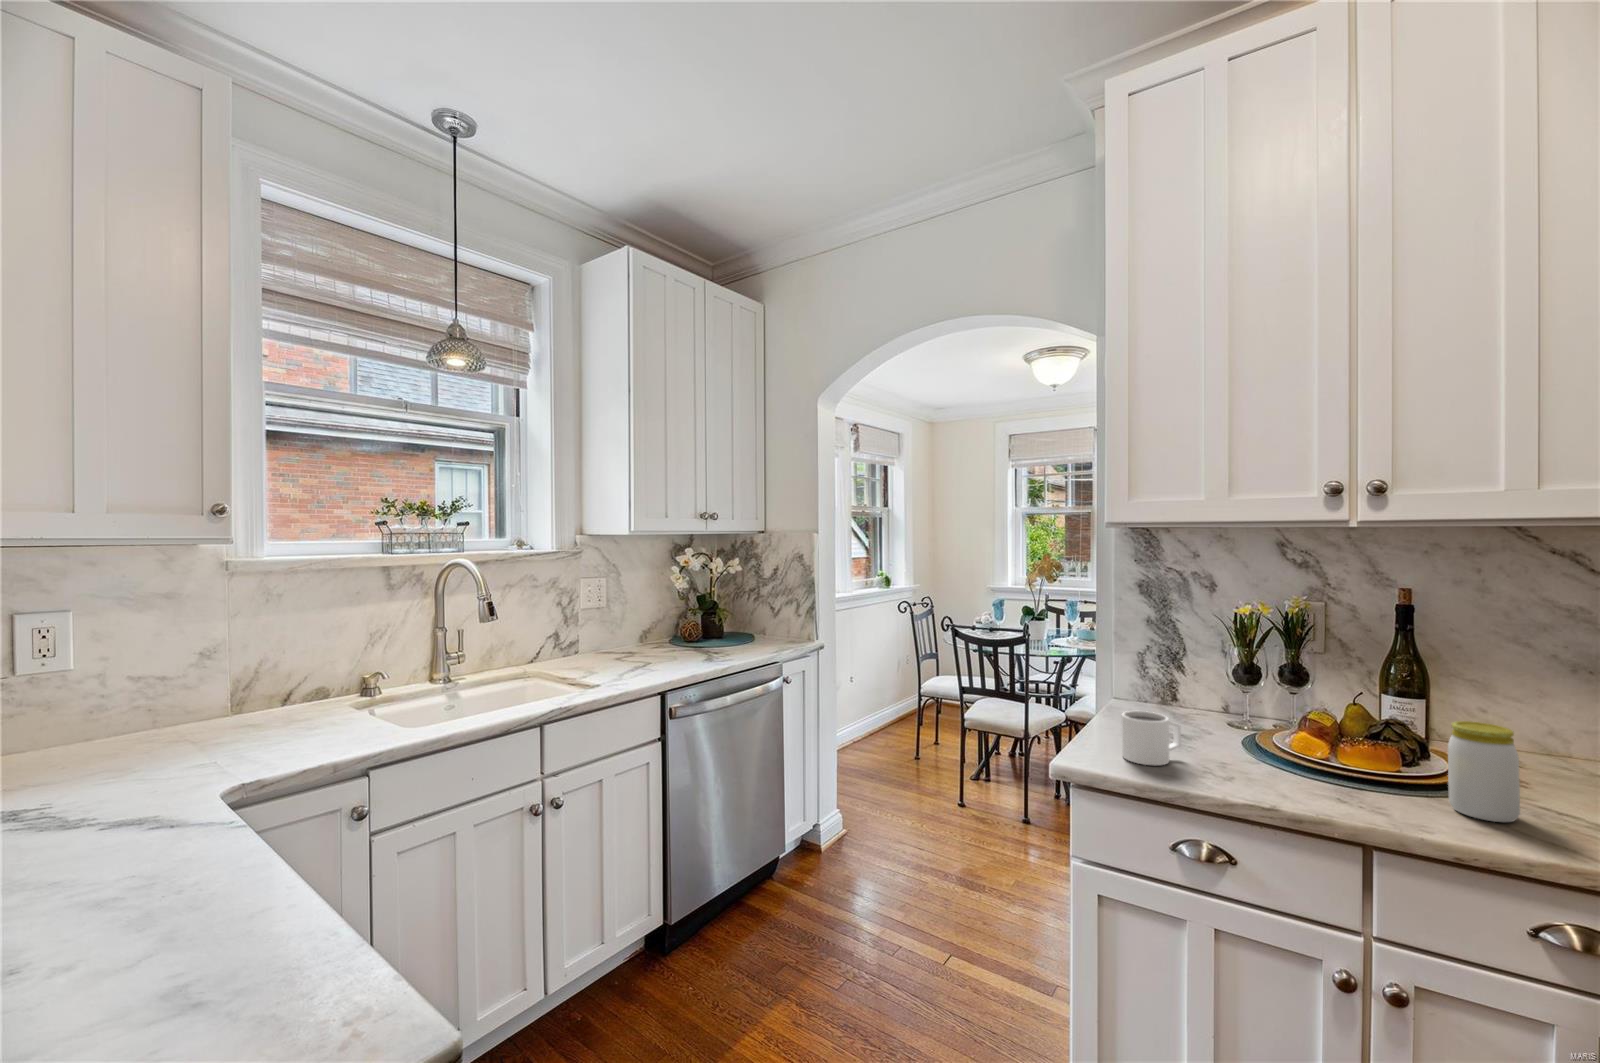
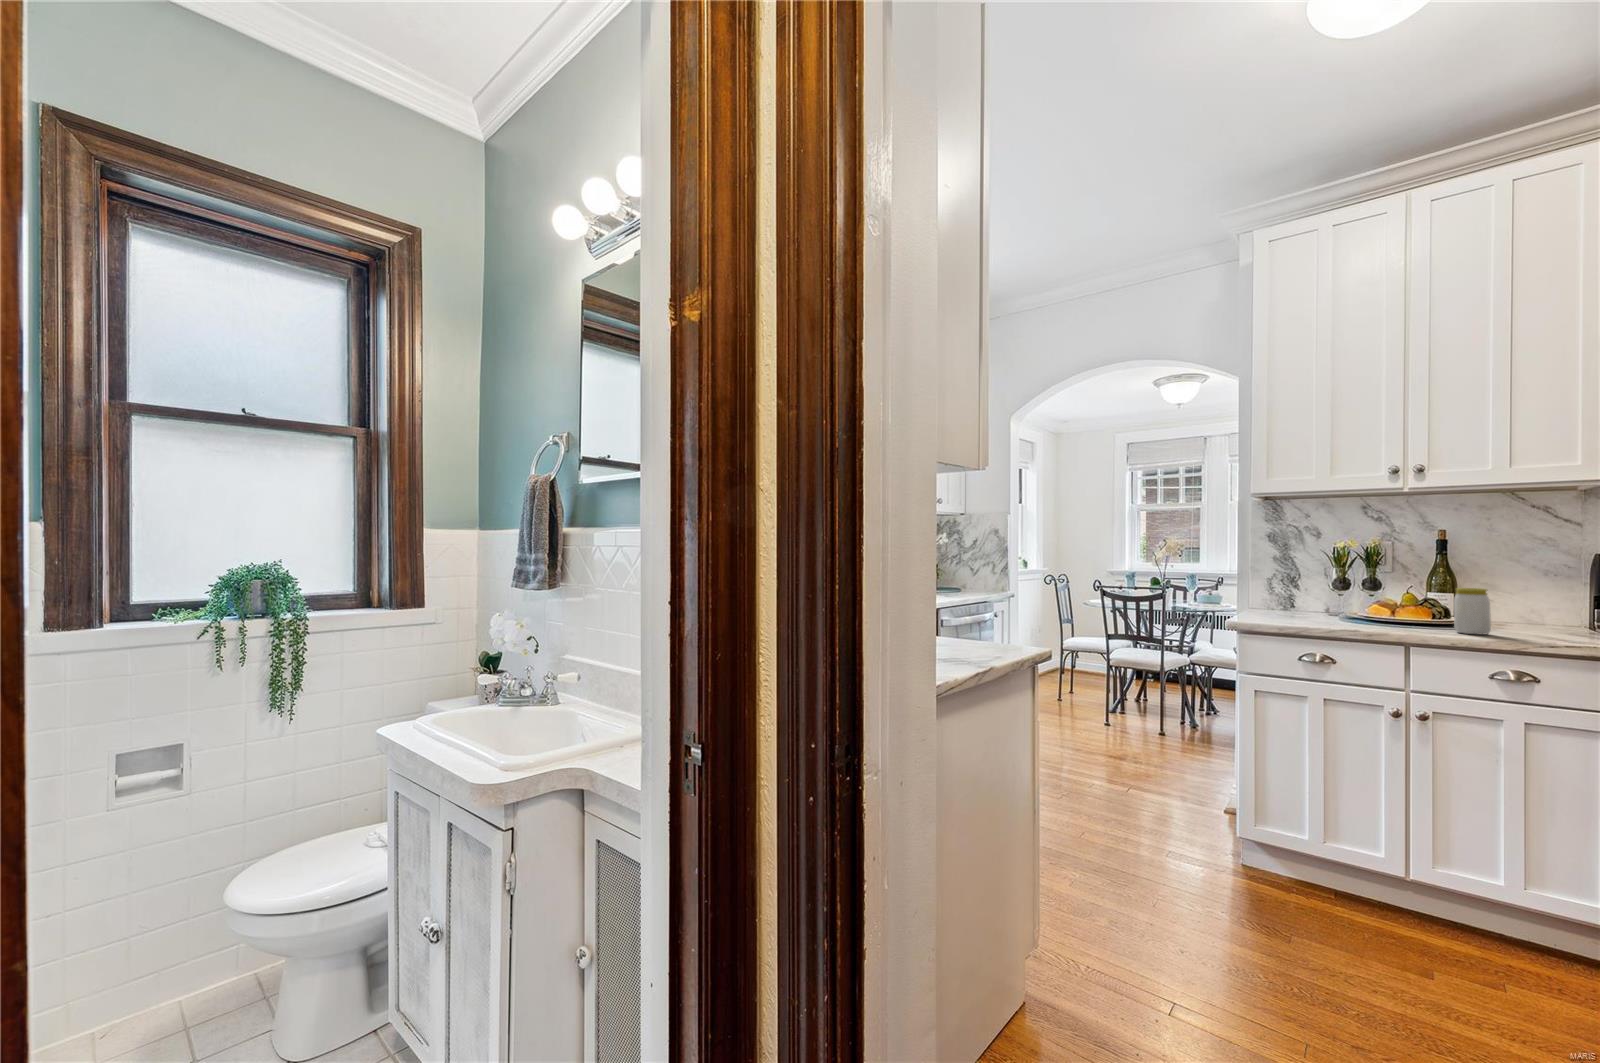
mug: present [1122,711,1181,766] -> none [1267,596,1302,622]

